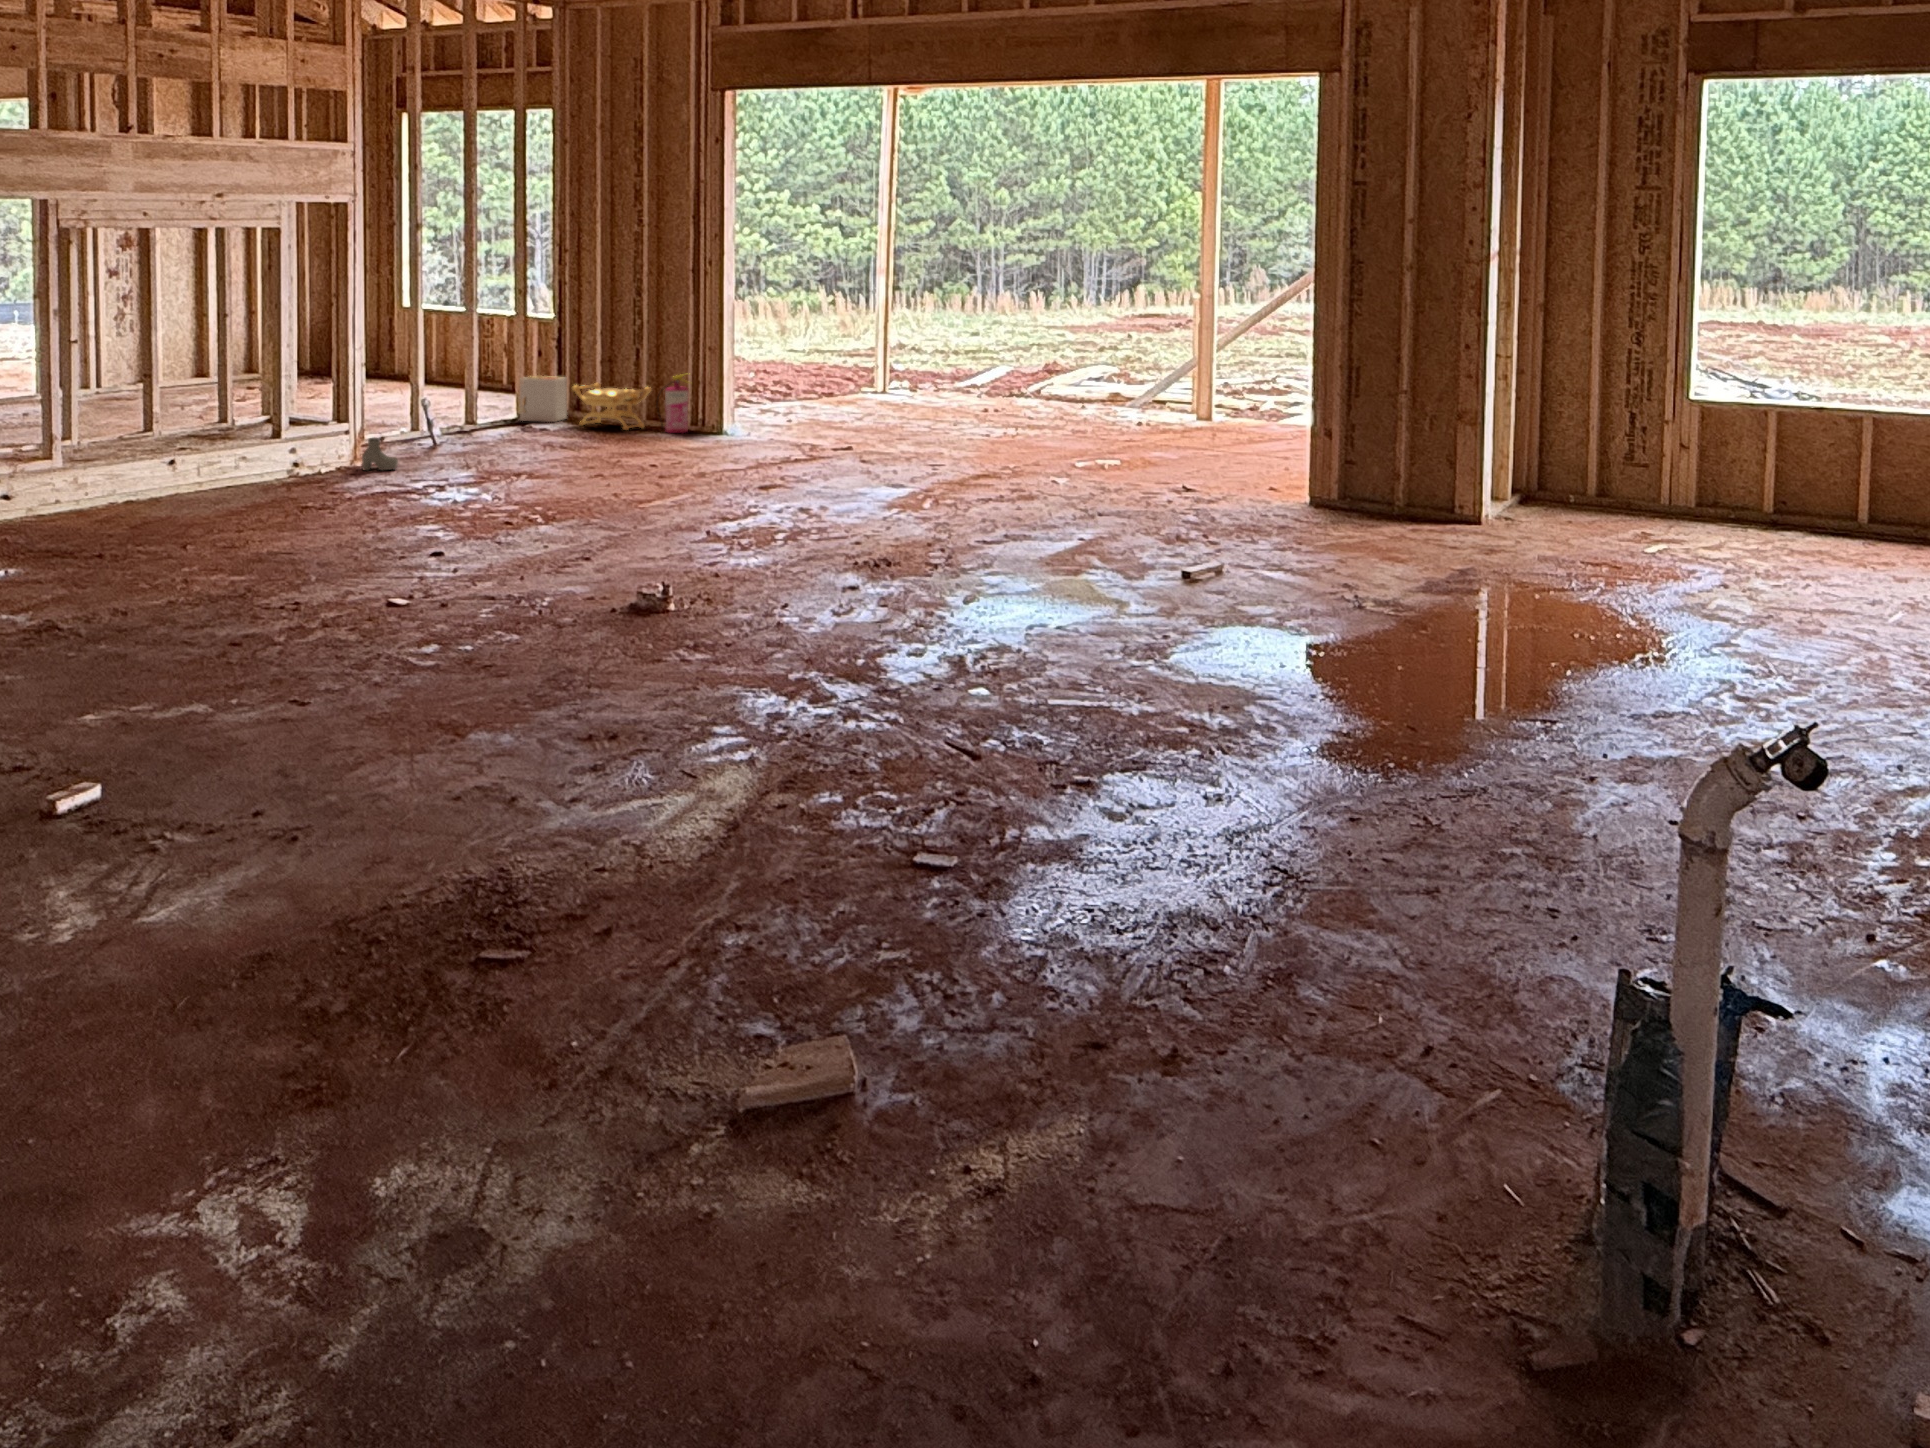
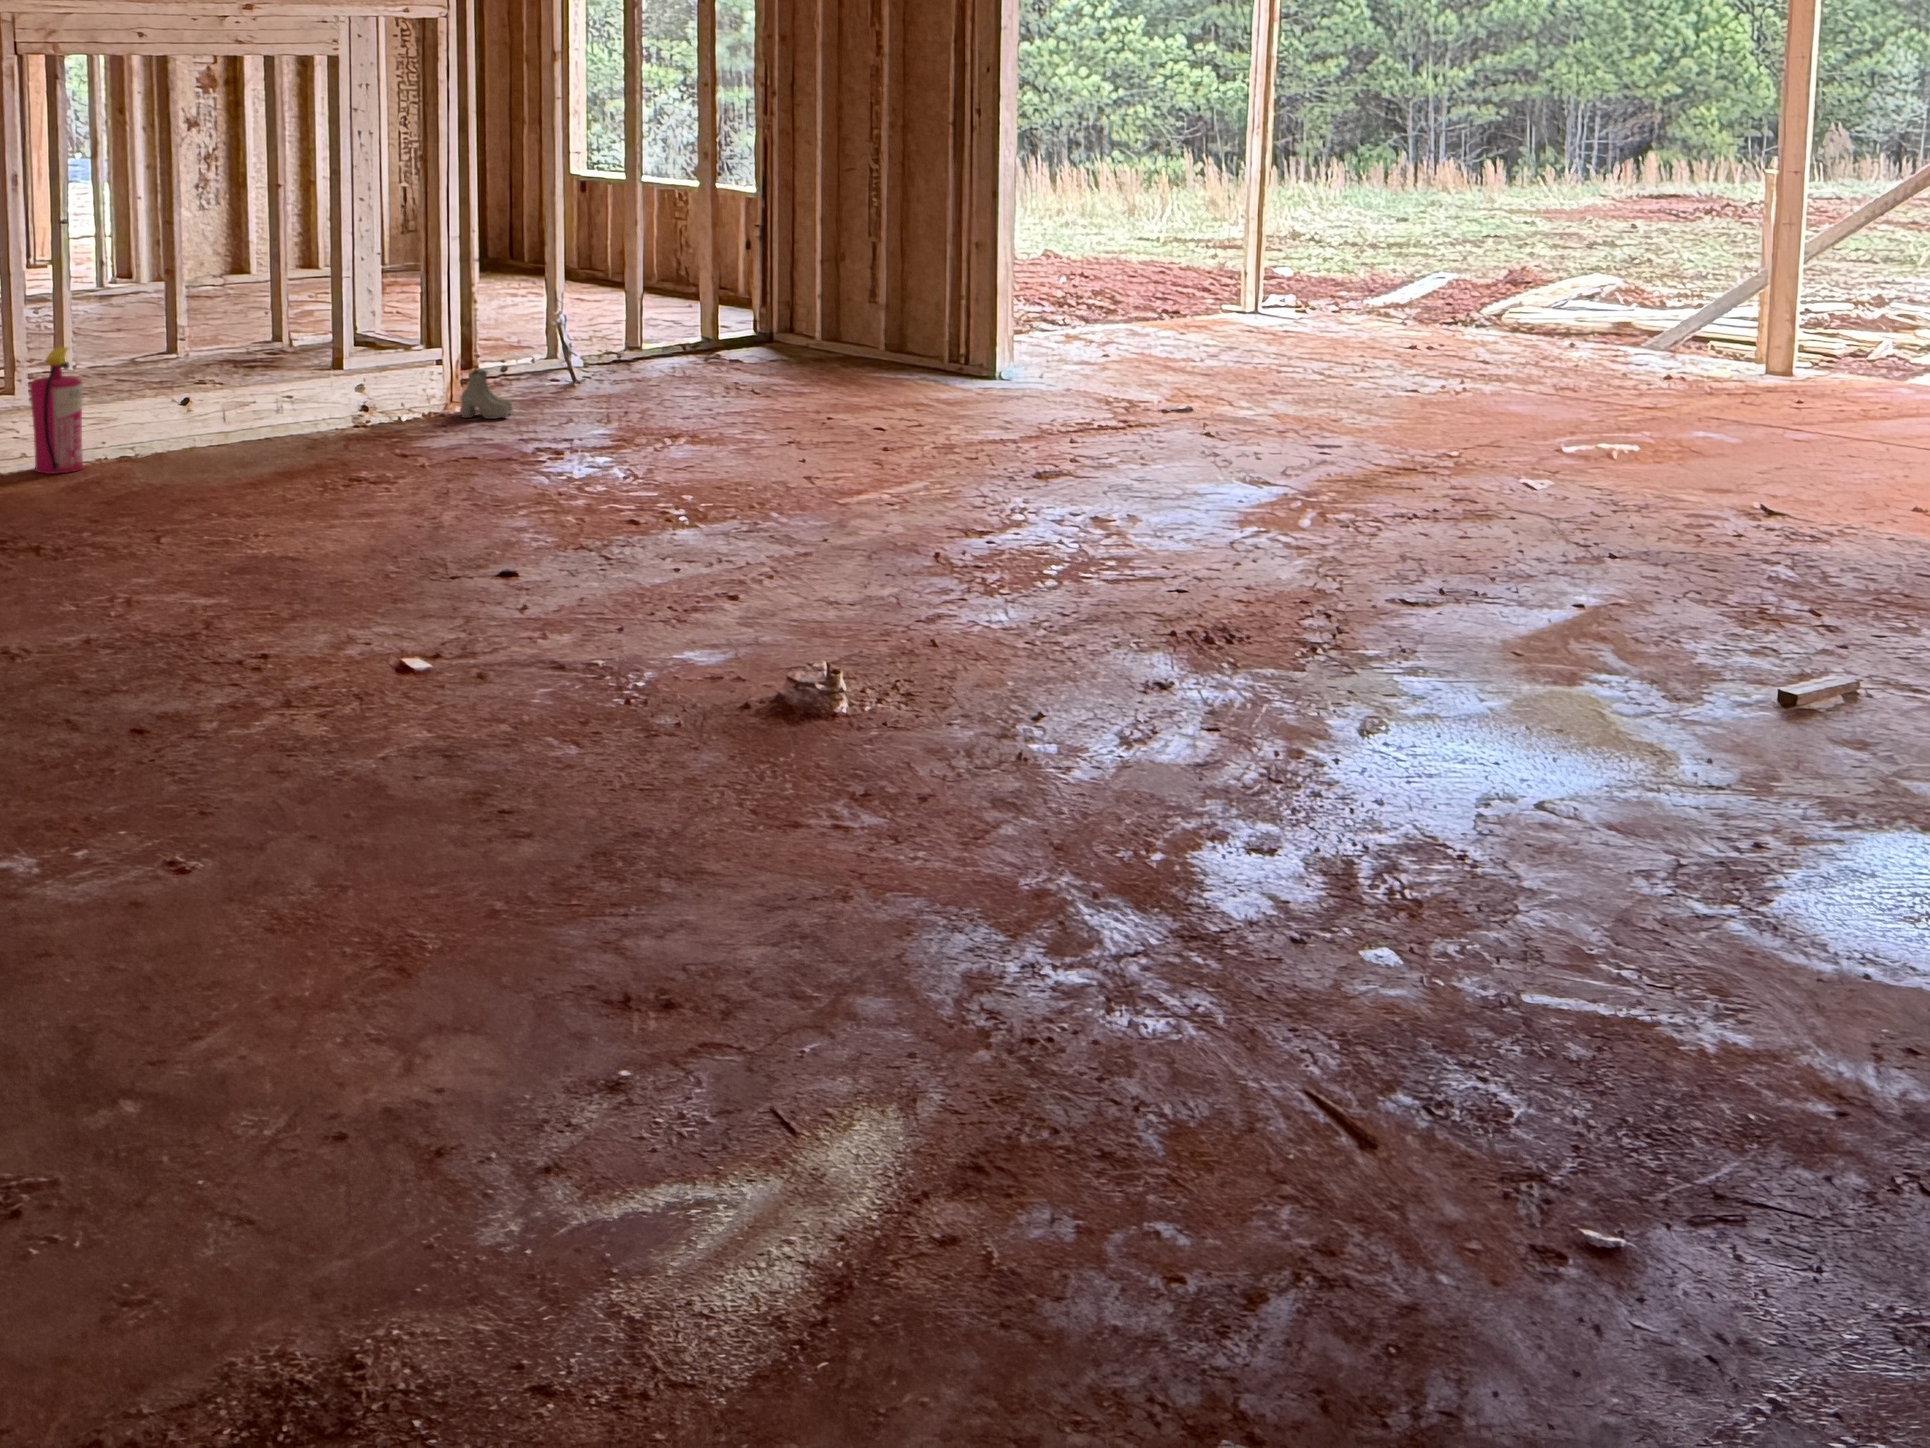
storage bin: present [520,373,567,422] -> none [708,263,774,349]
fire extinguisher: present [662,374,690,433] -> present [30,347,83,474]
stool: present [572,383,651,430] -> none [778,292,893,366]

